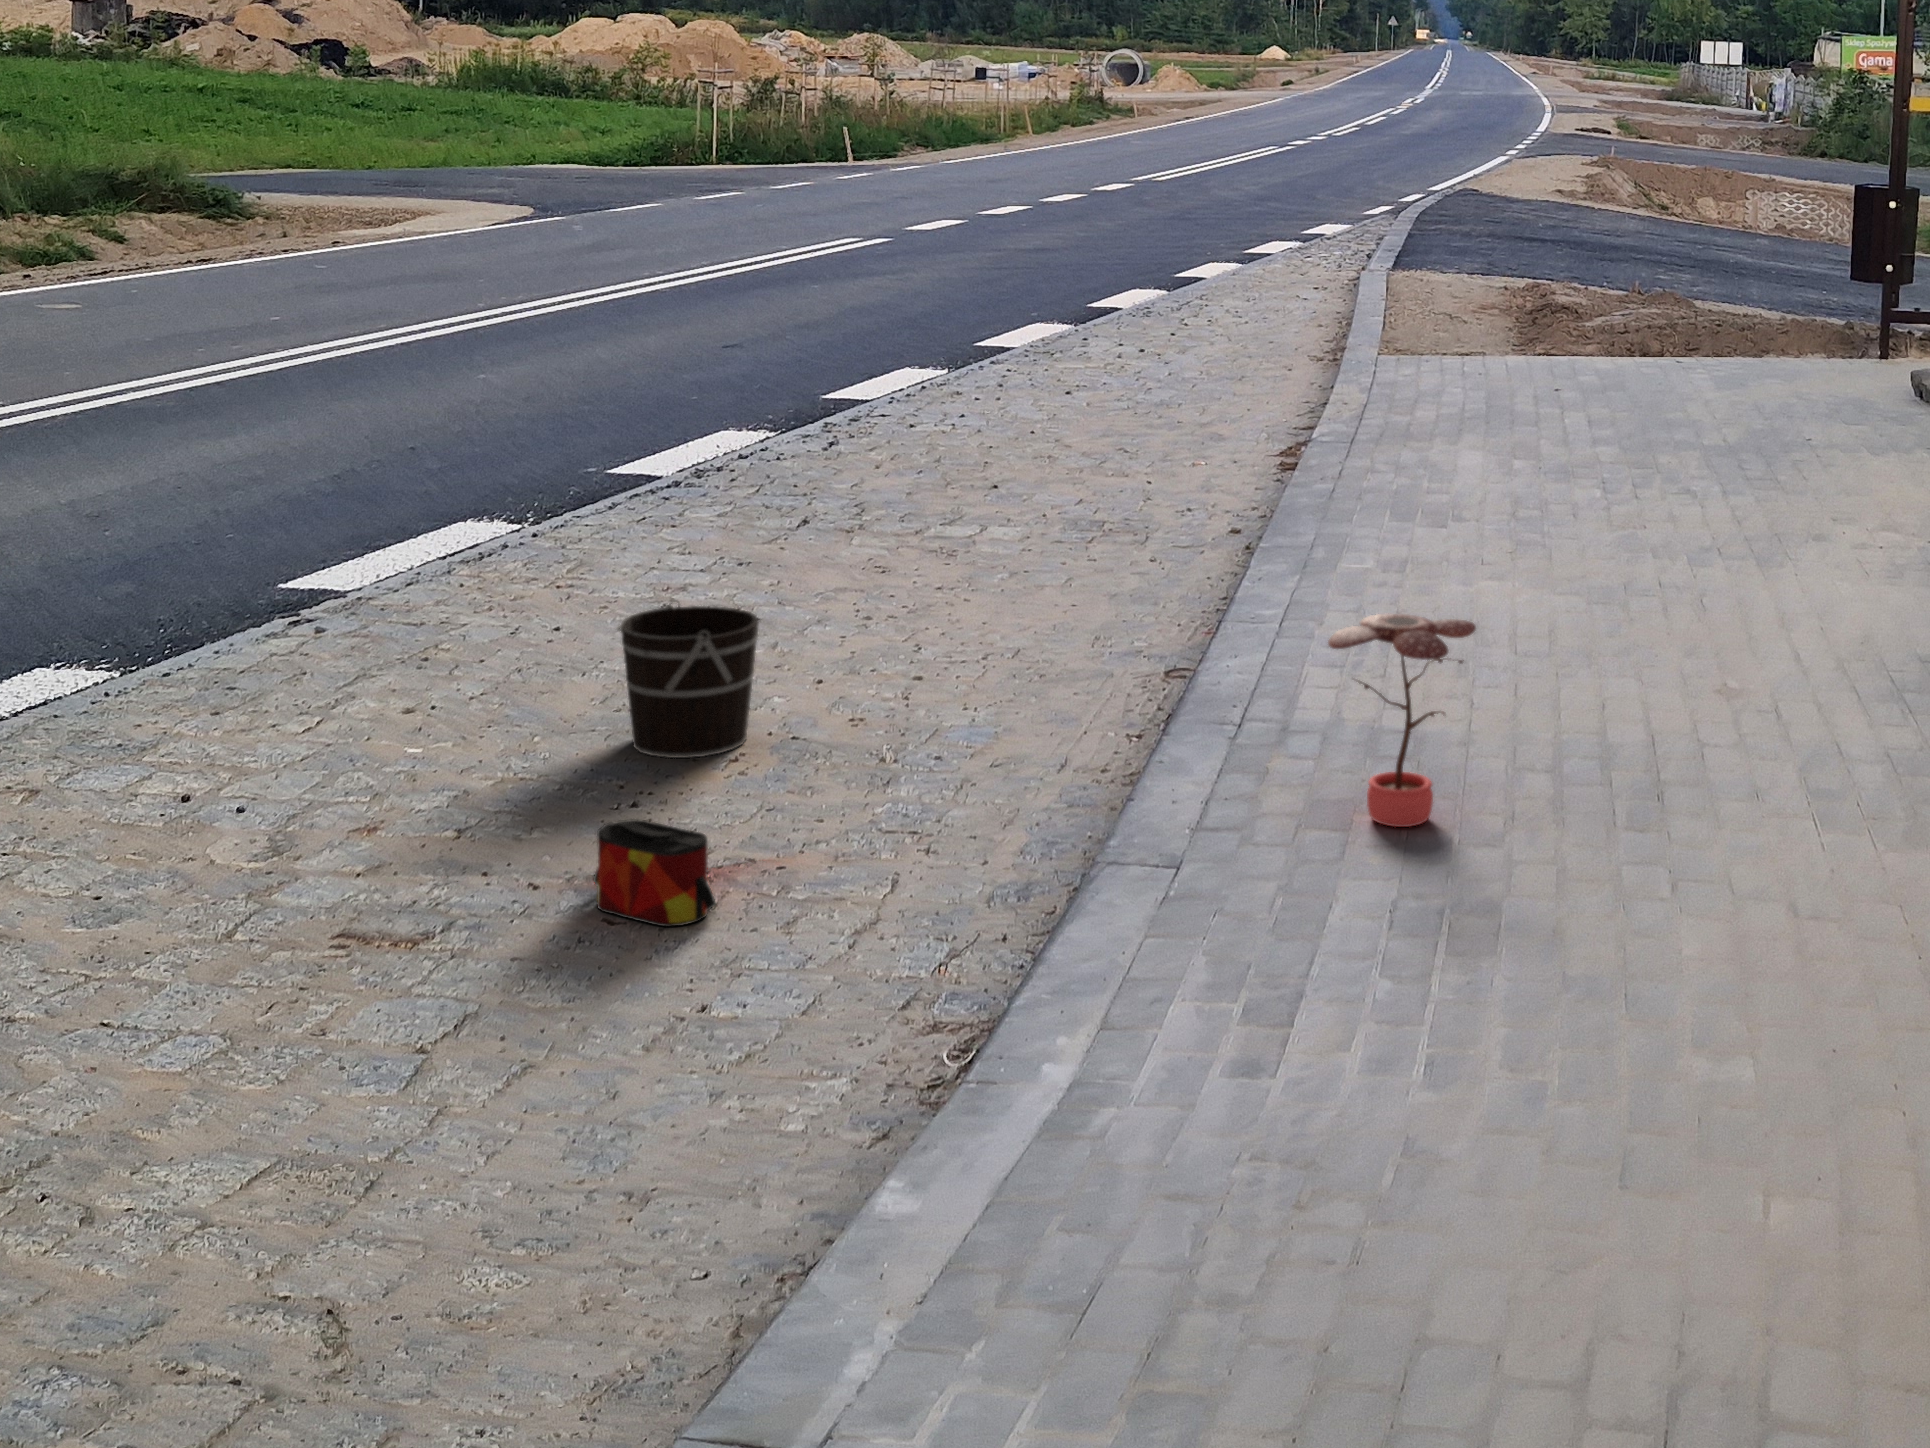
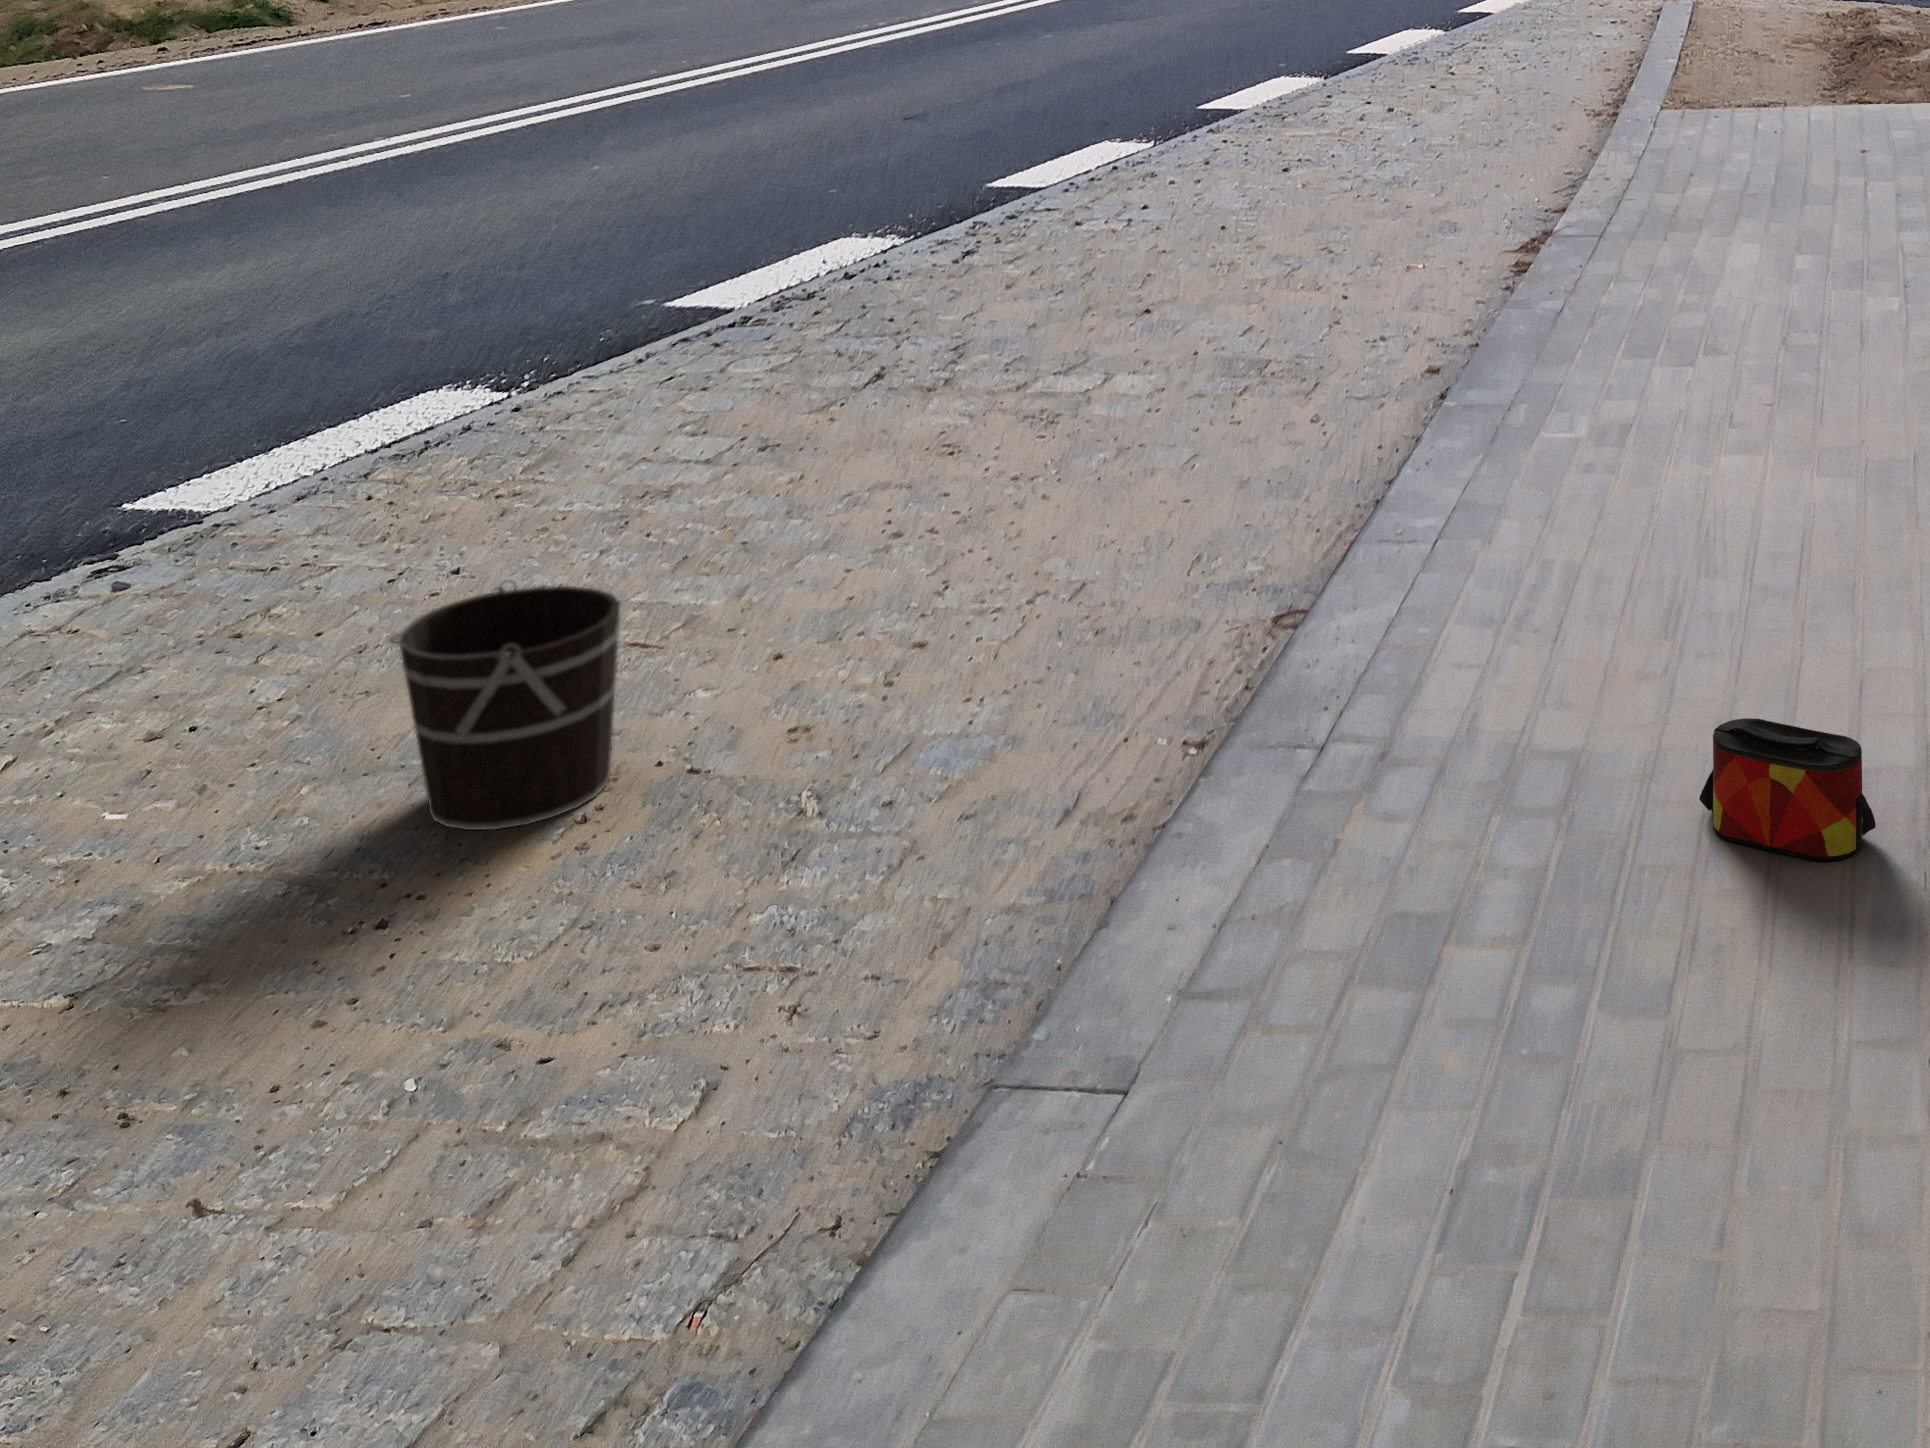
potted plant: present [1328,614,1476,827] -> none [1410,600,1643,940]
bag: present [594,819,716,927] -> present [1699,718,1876,861]

